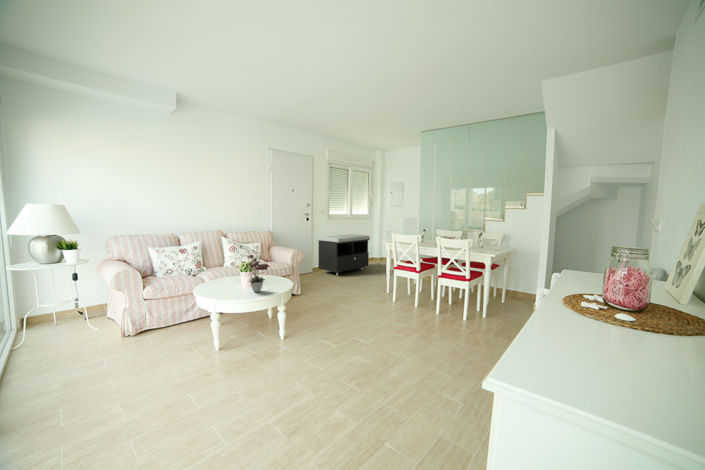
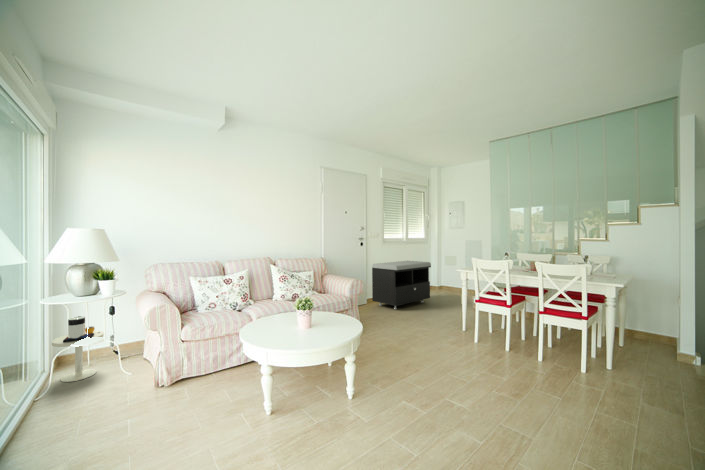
flower arrangement: present [246,255,269,292] -> none [304,285,336,336]
side table: none [20,281,69,336] -> present [52,316,104,382]

